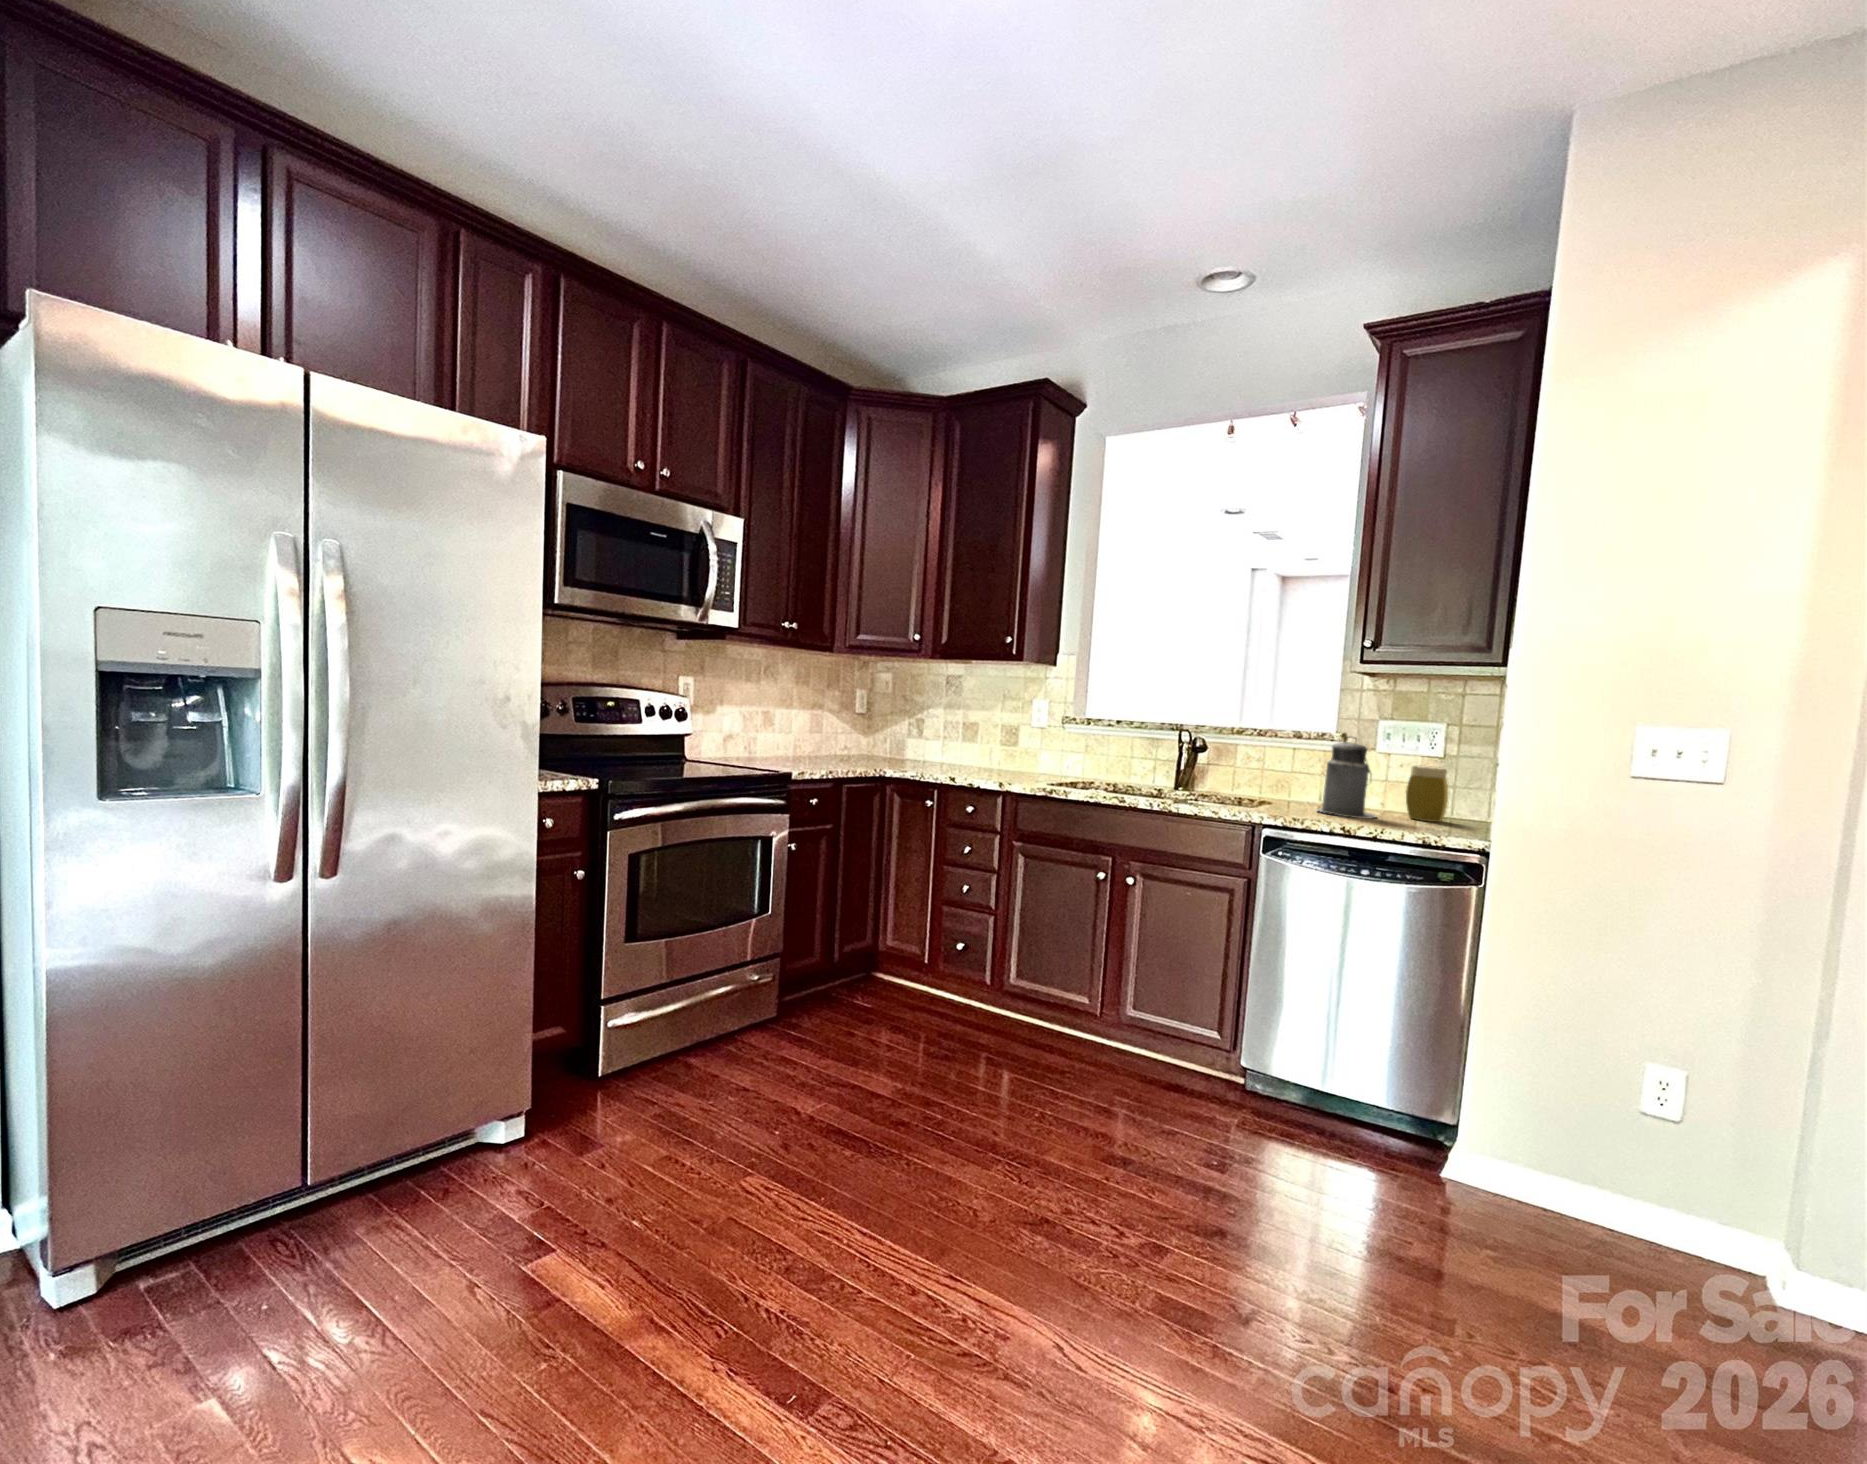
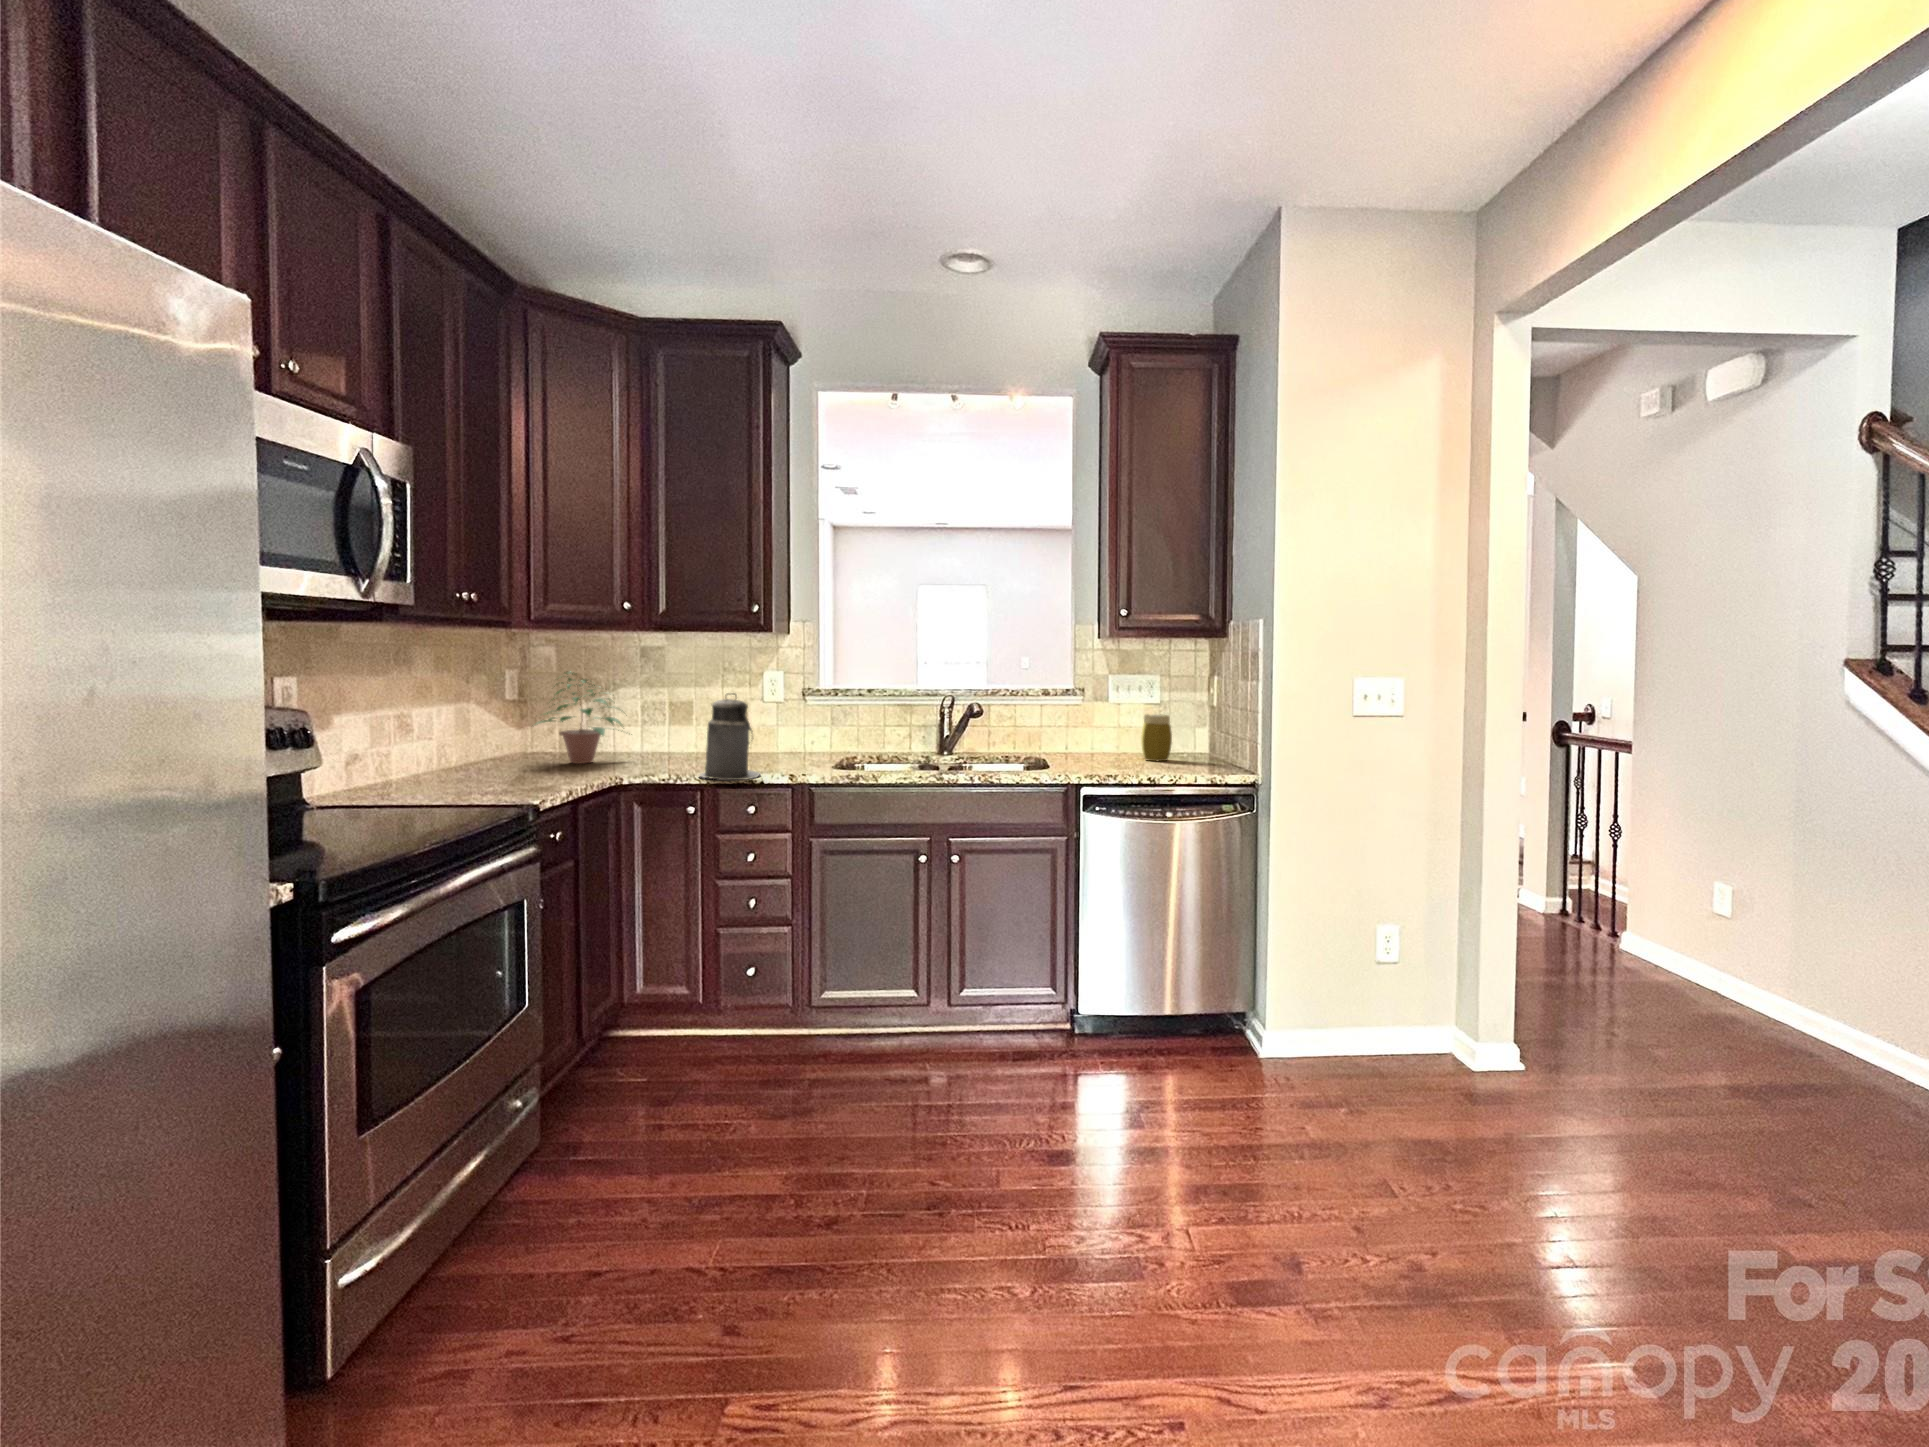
potted plant: none [850,692,925,762] -> present [536,671,622,764]
canister: present [1317,737,1376,819] -> present [700,693,760,780]

